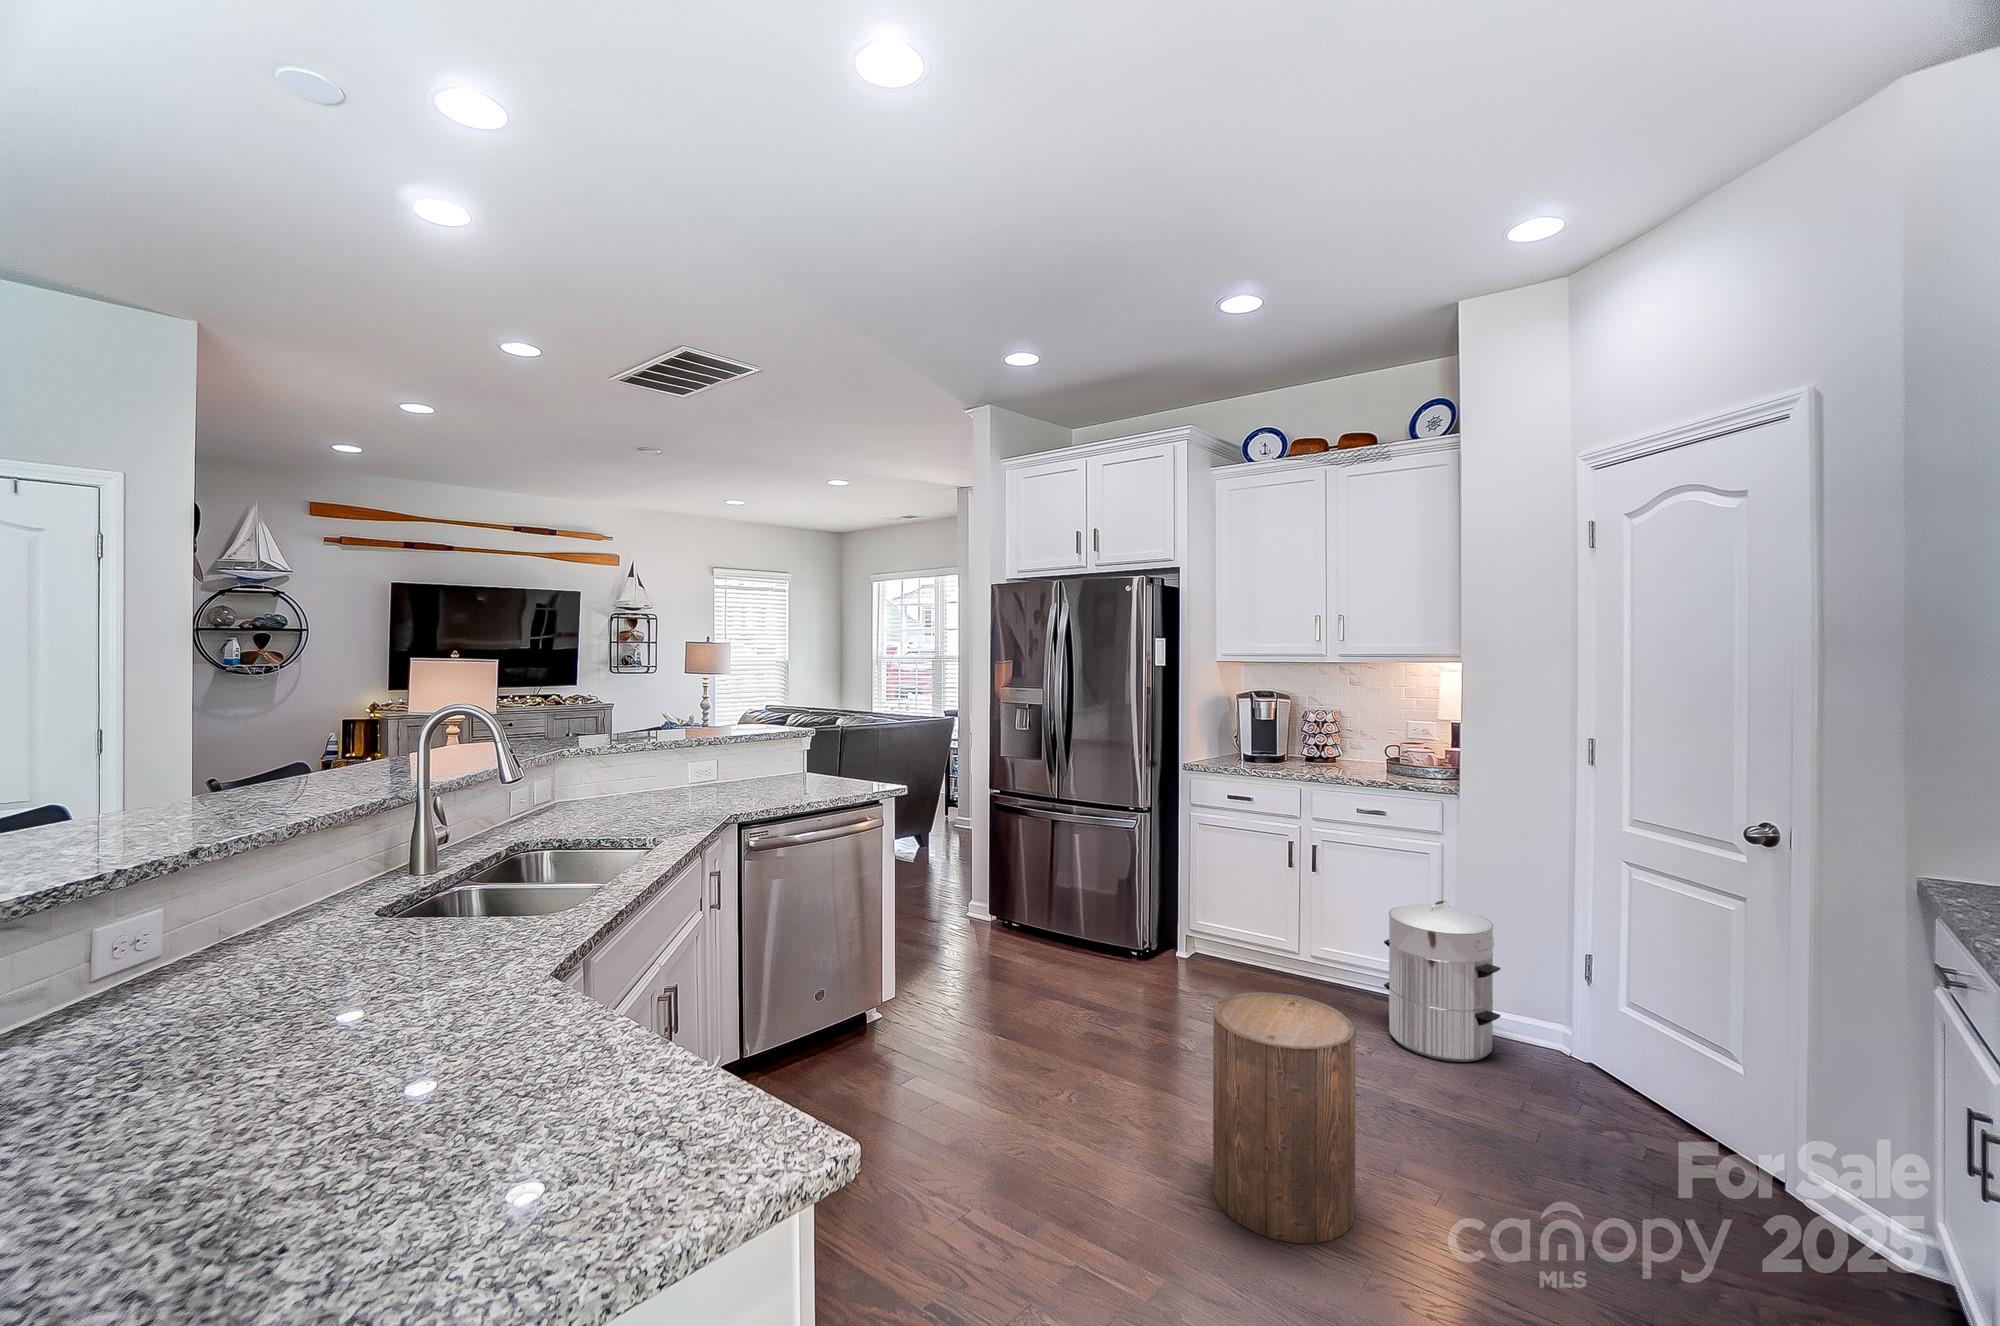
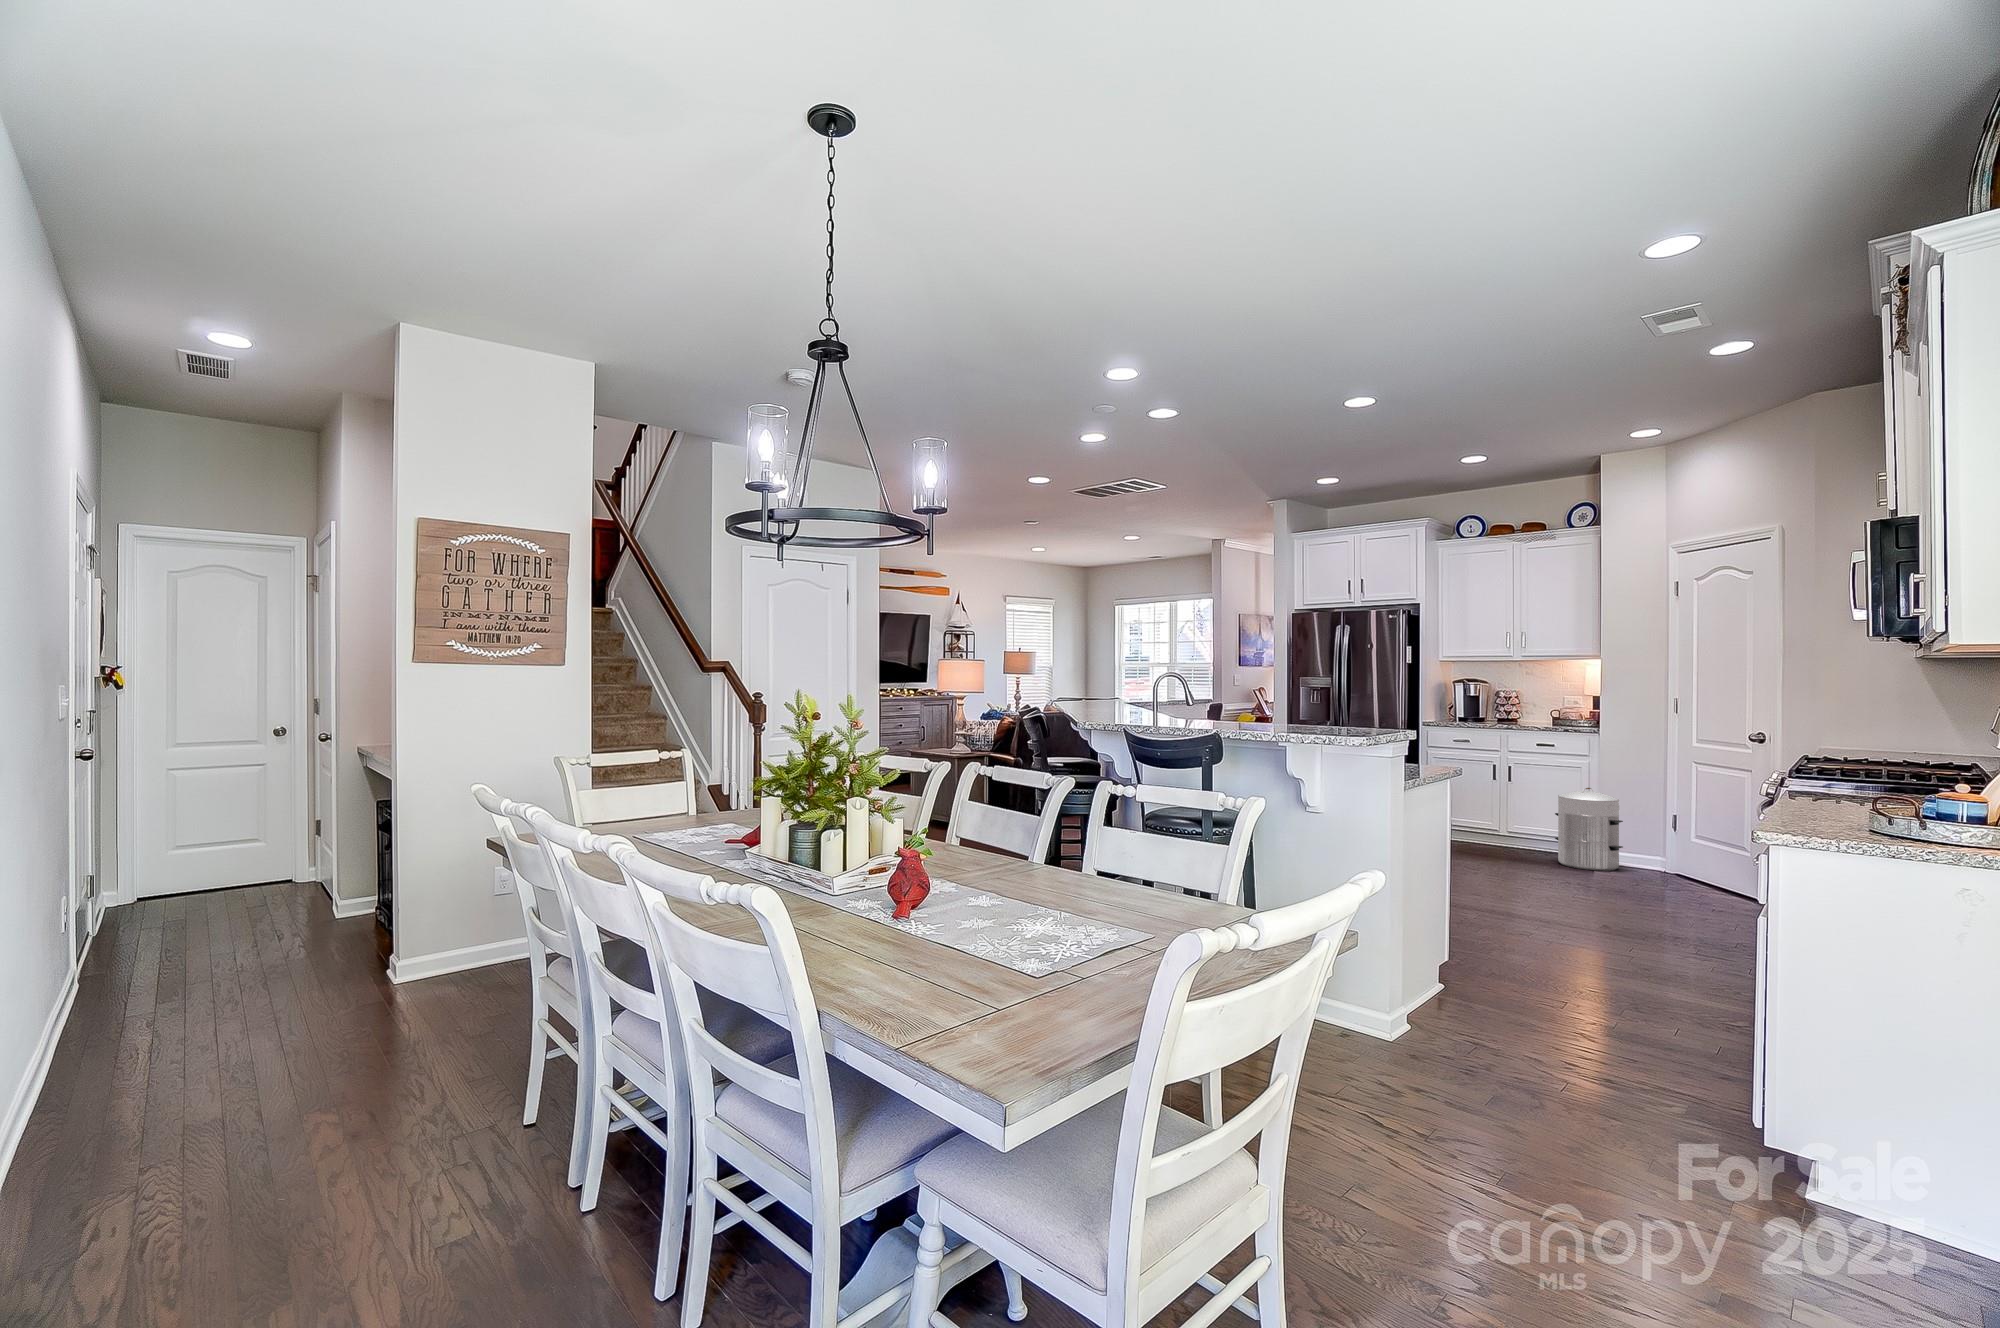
stool: present [1213,992,1356,1243] -> none [1477,806,1547,899]

